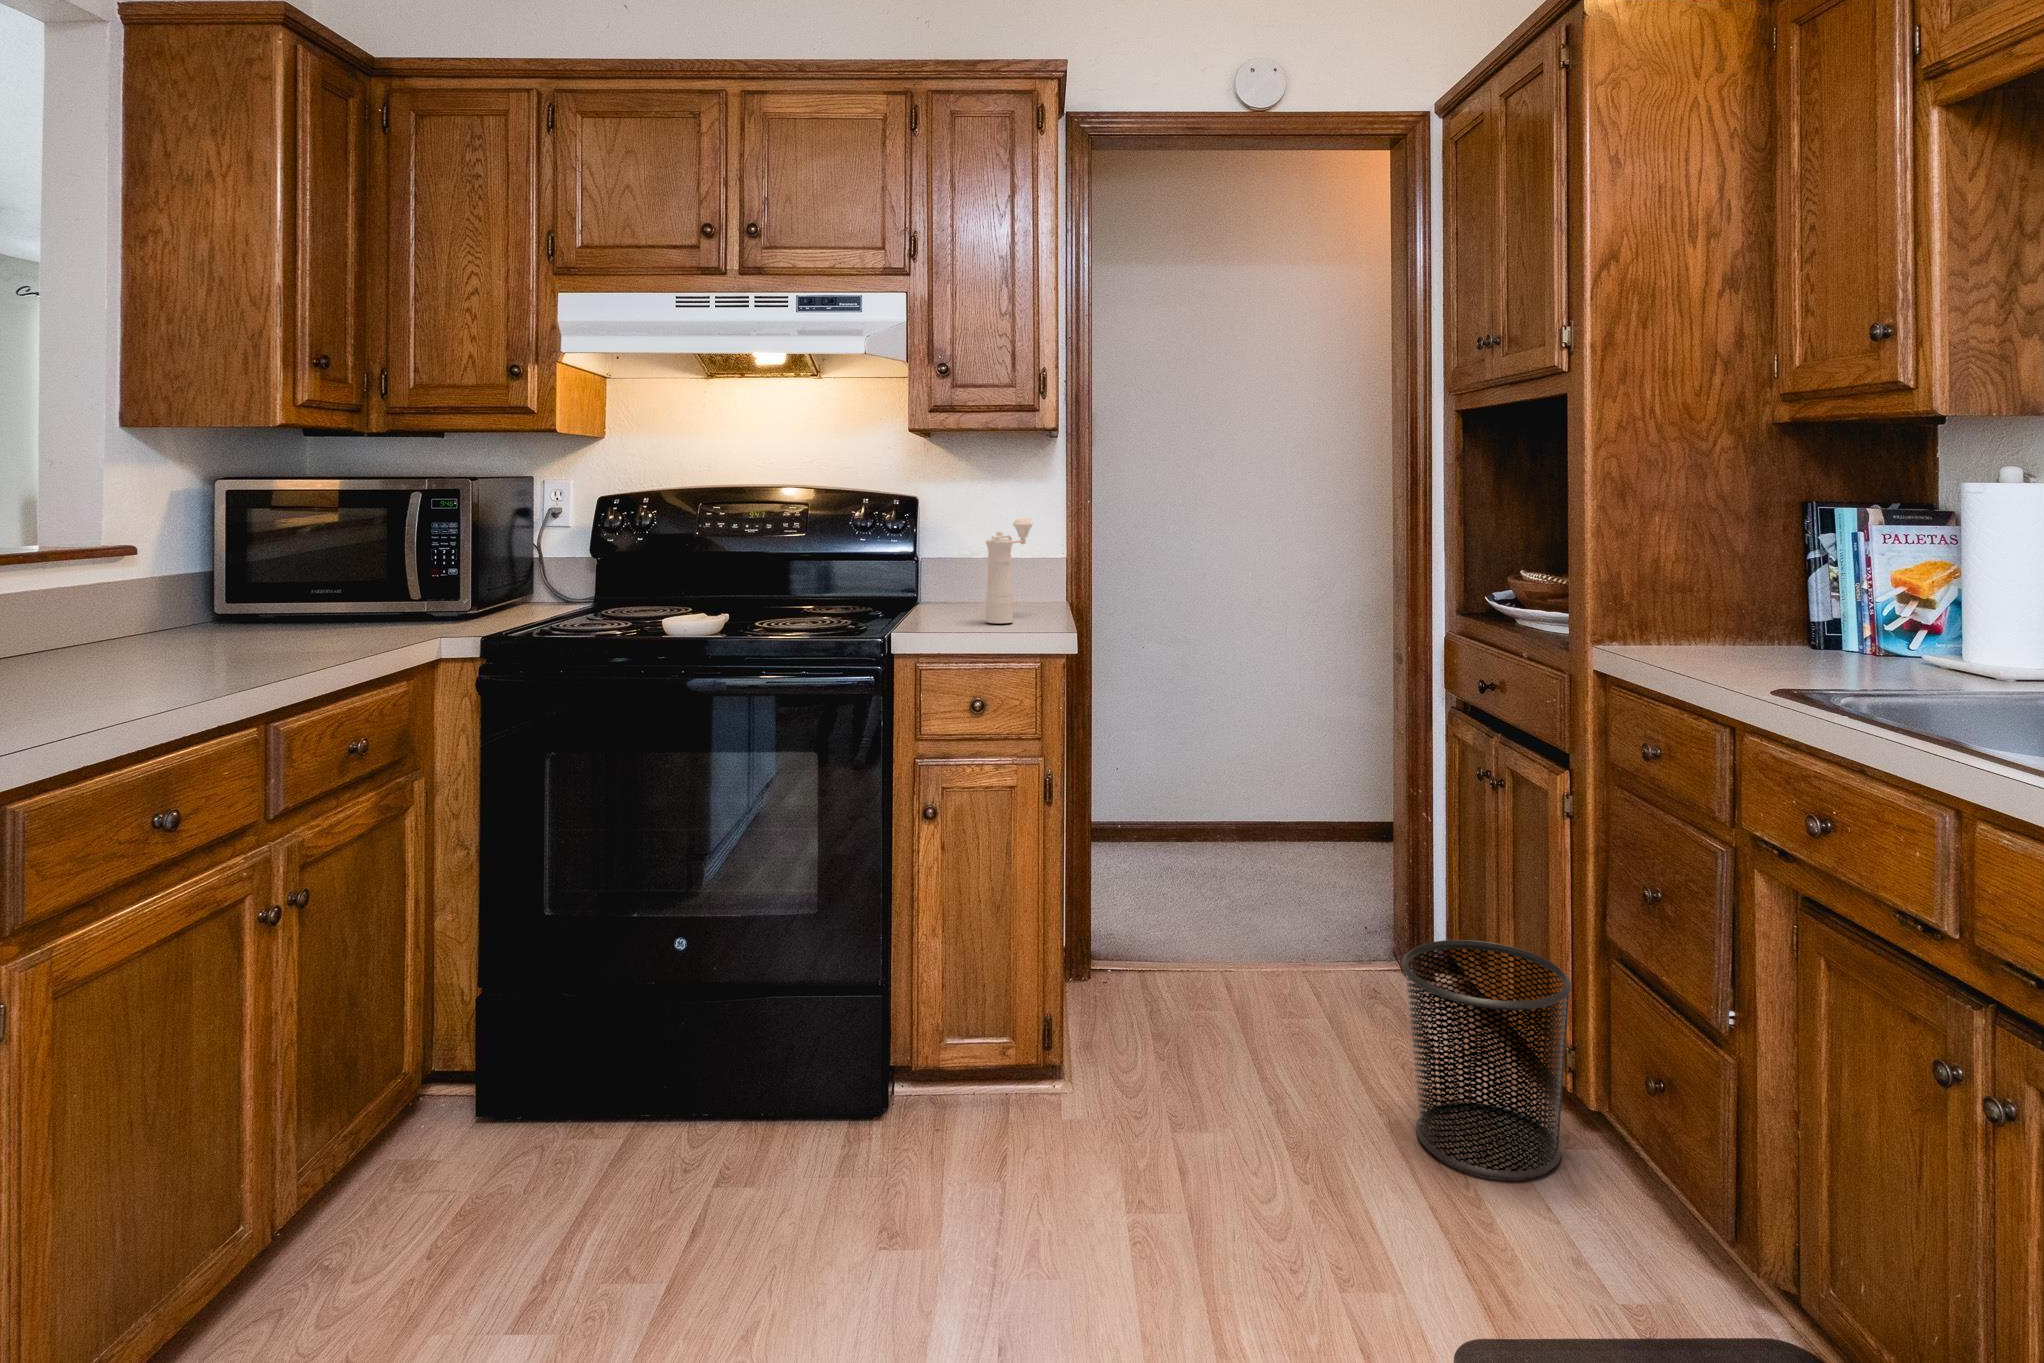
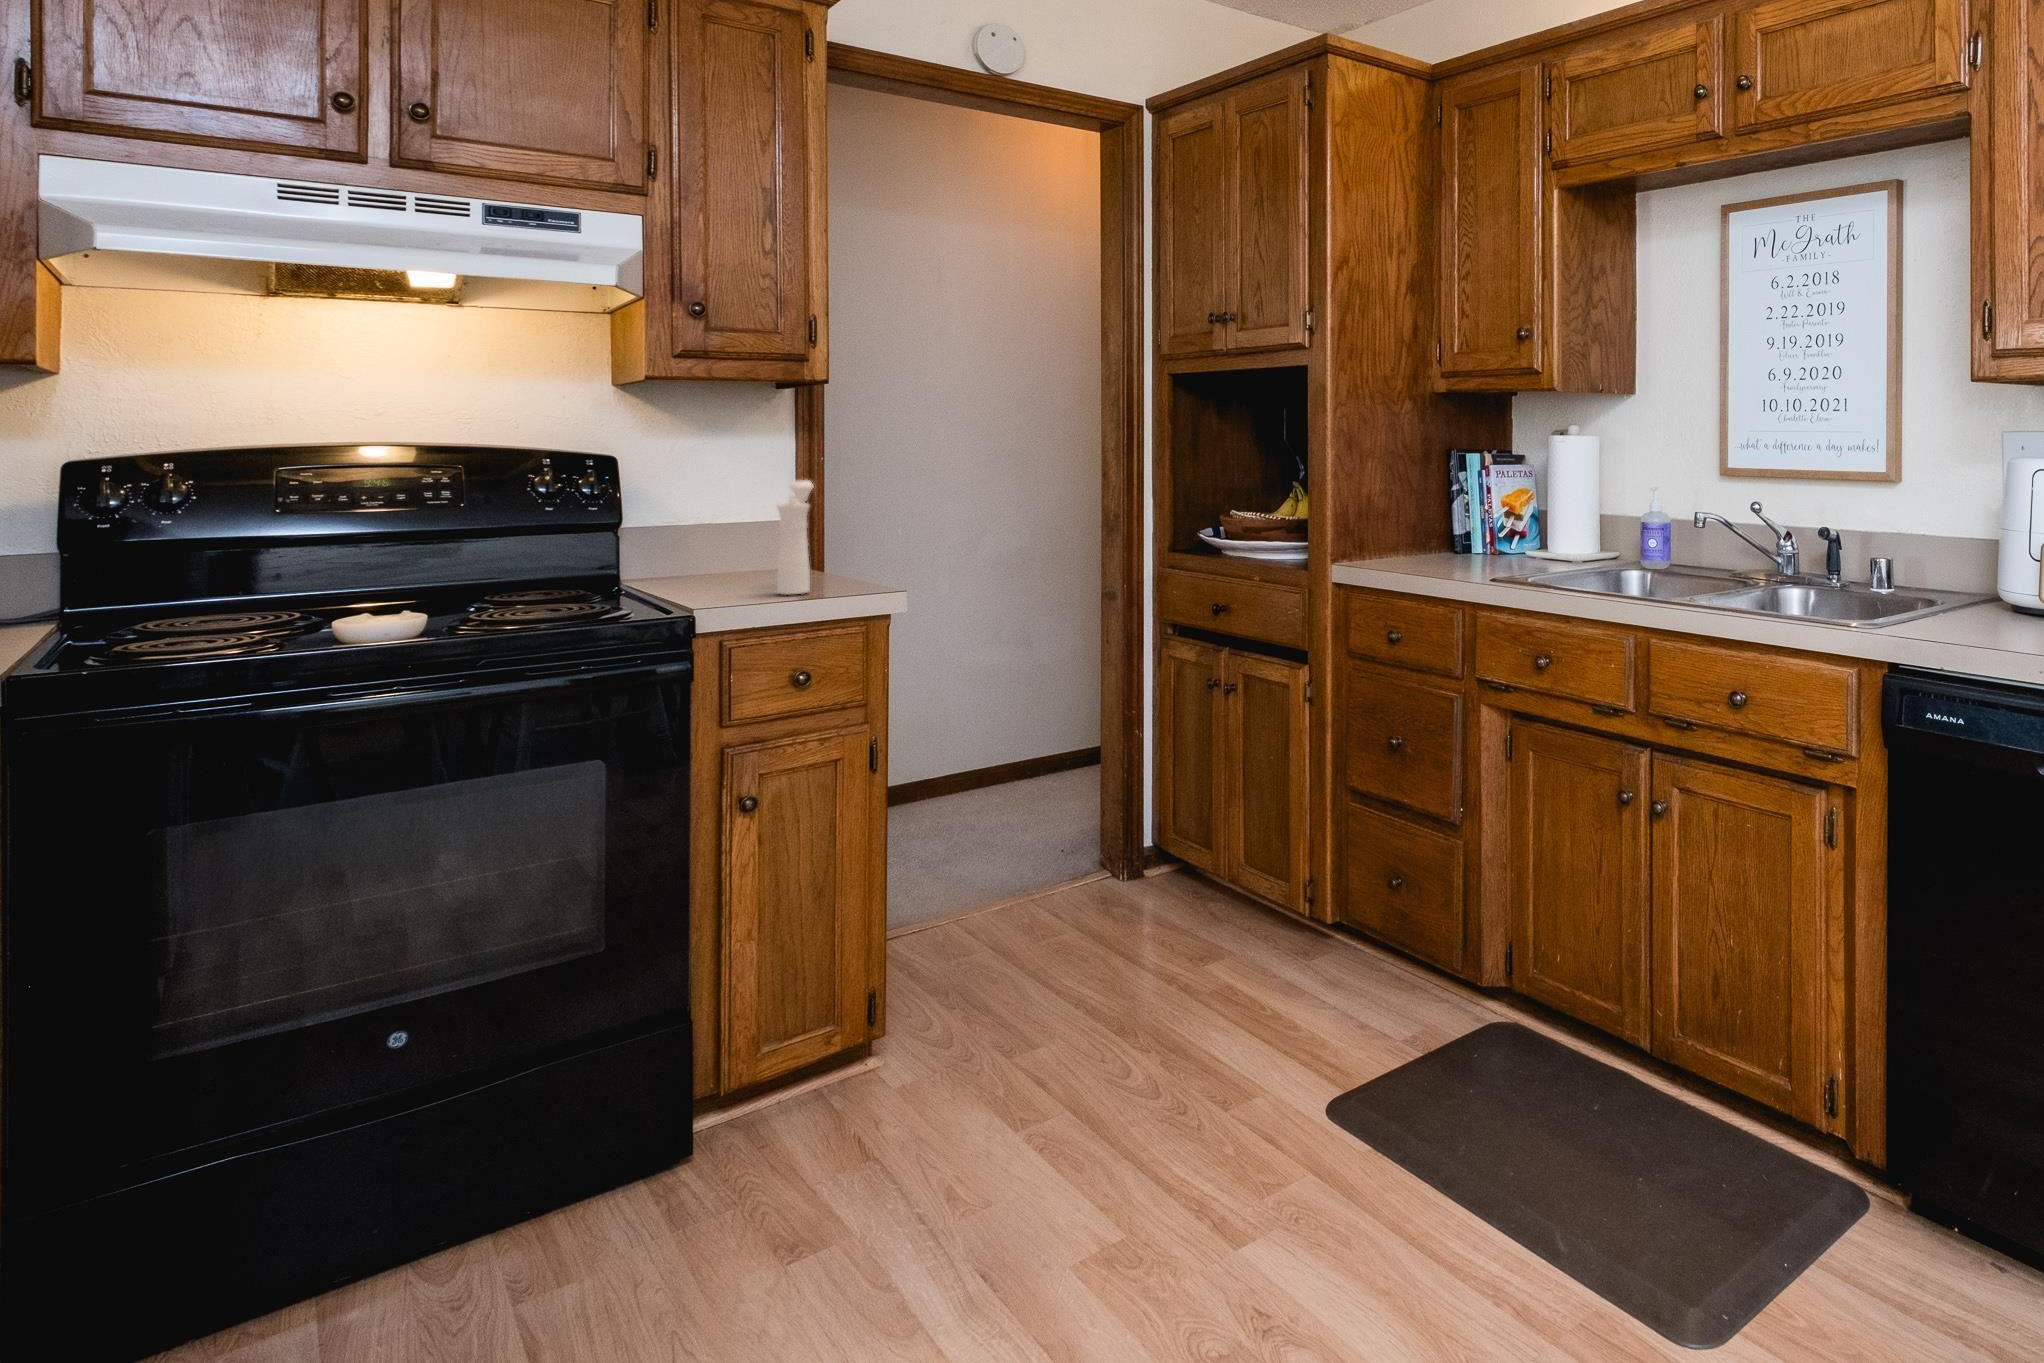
waste bin: present [1401,940,1572,1179] -> none [1193,814,1323,994]

